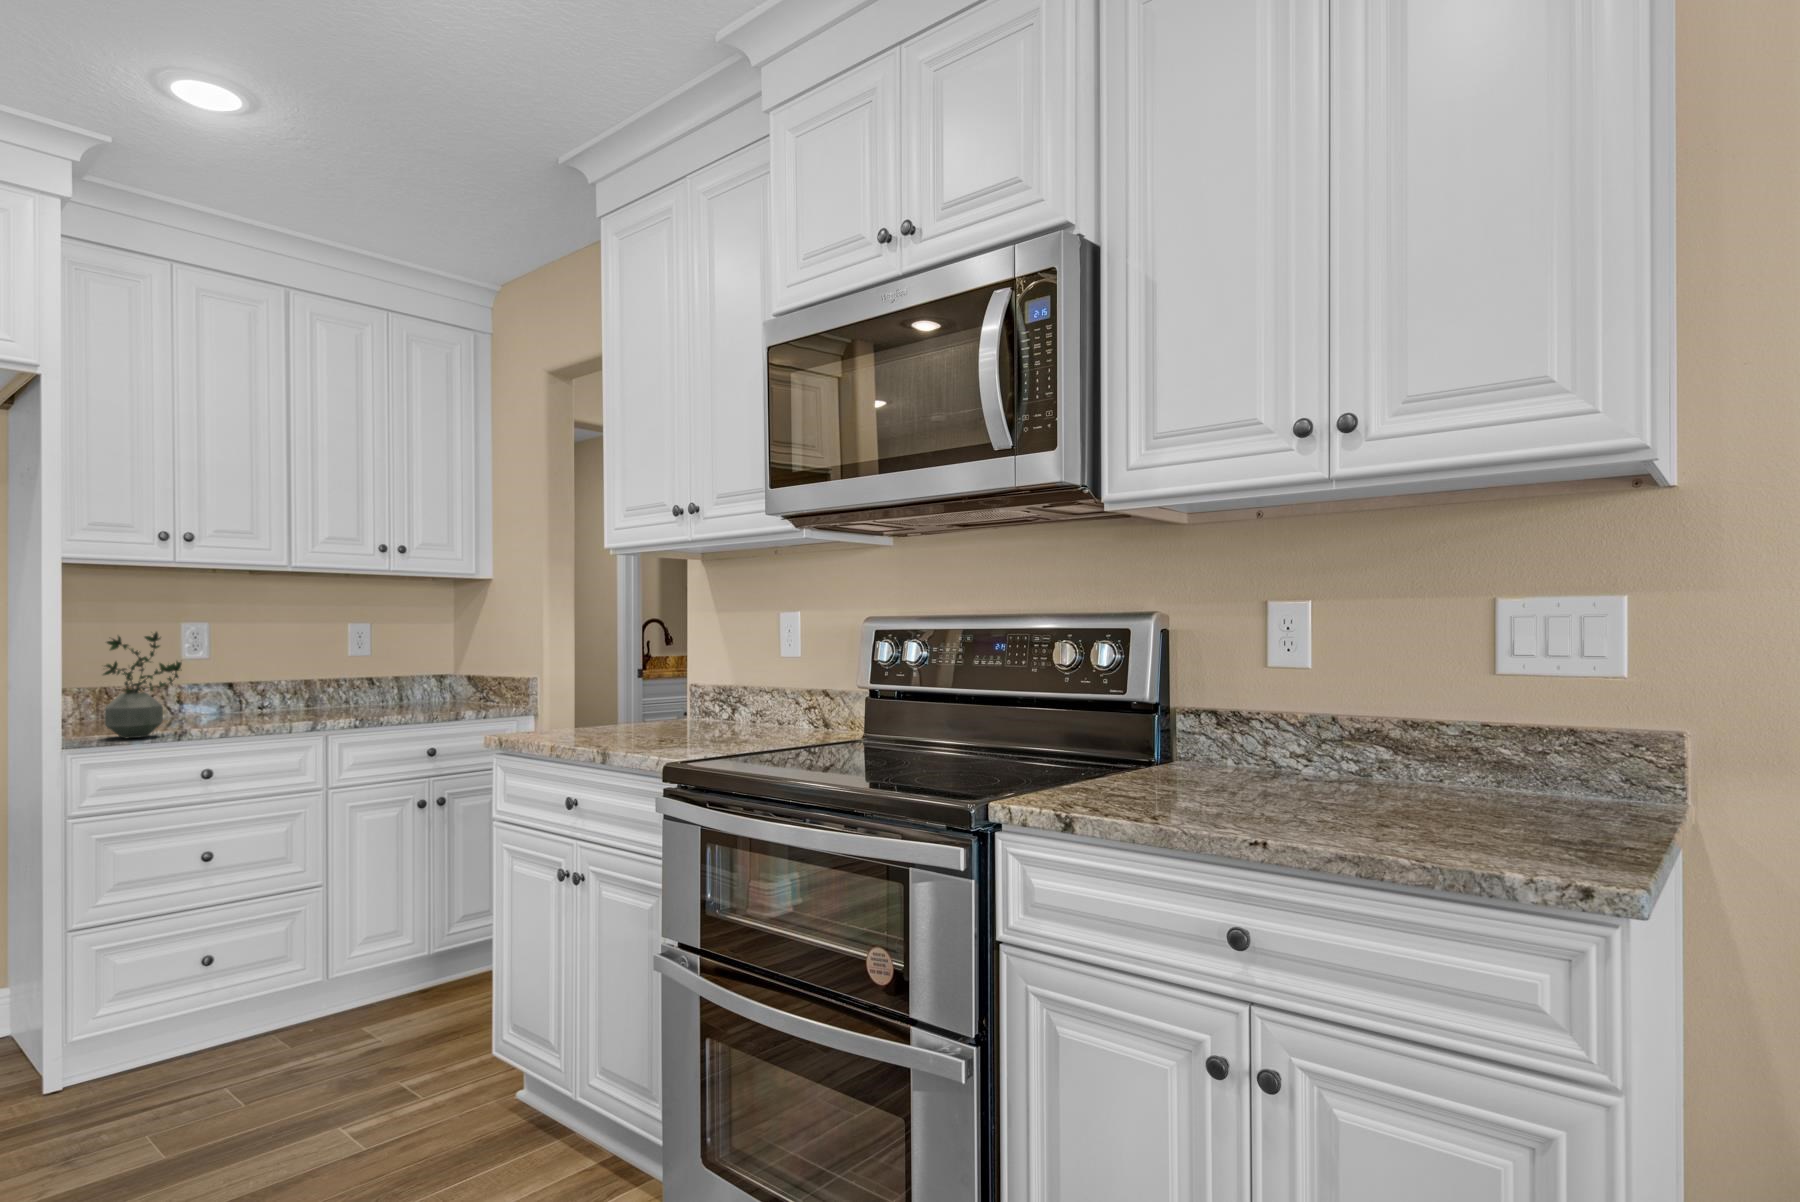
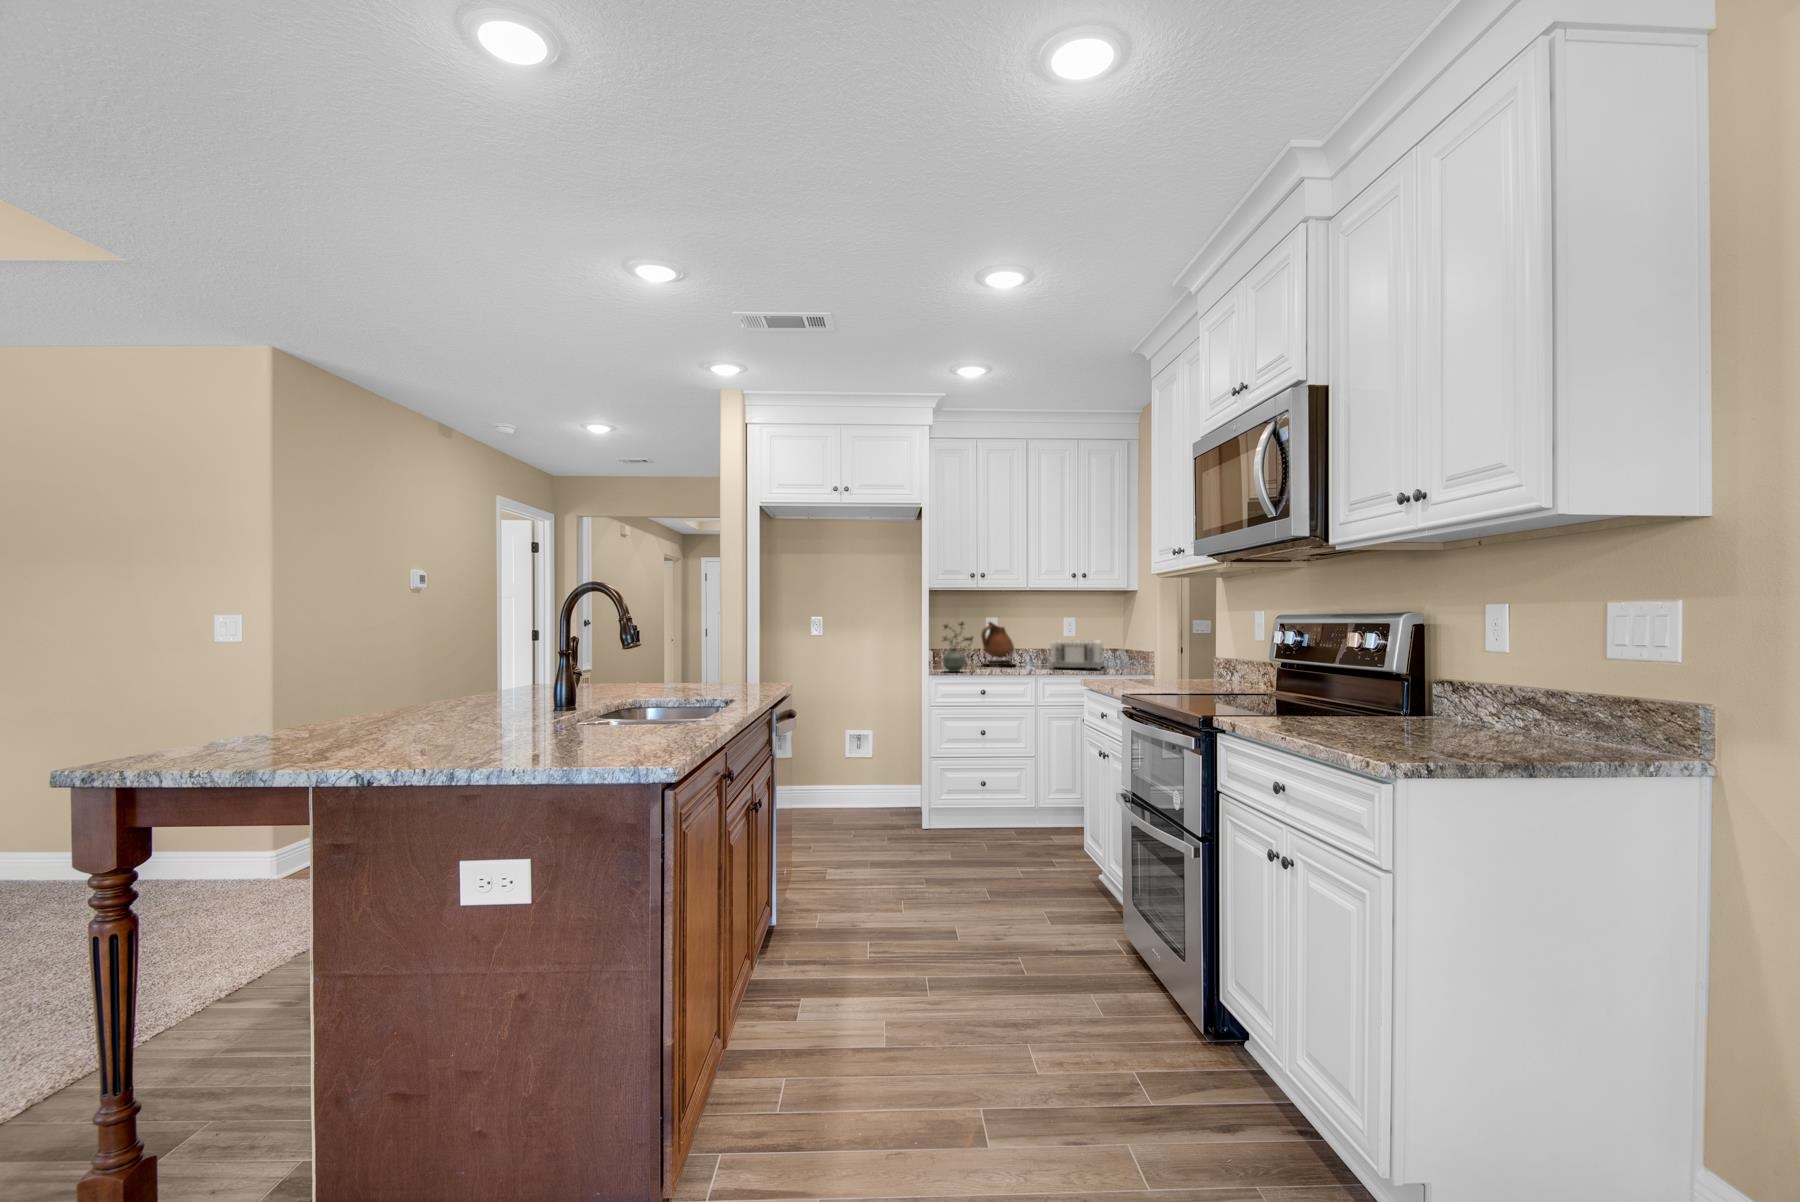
ceramic pitcher: none [179,632,263,717] -> present [981,622,1014,665]
toaster: none [337,661,436,716] -> present [1050,640,1104,669]

